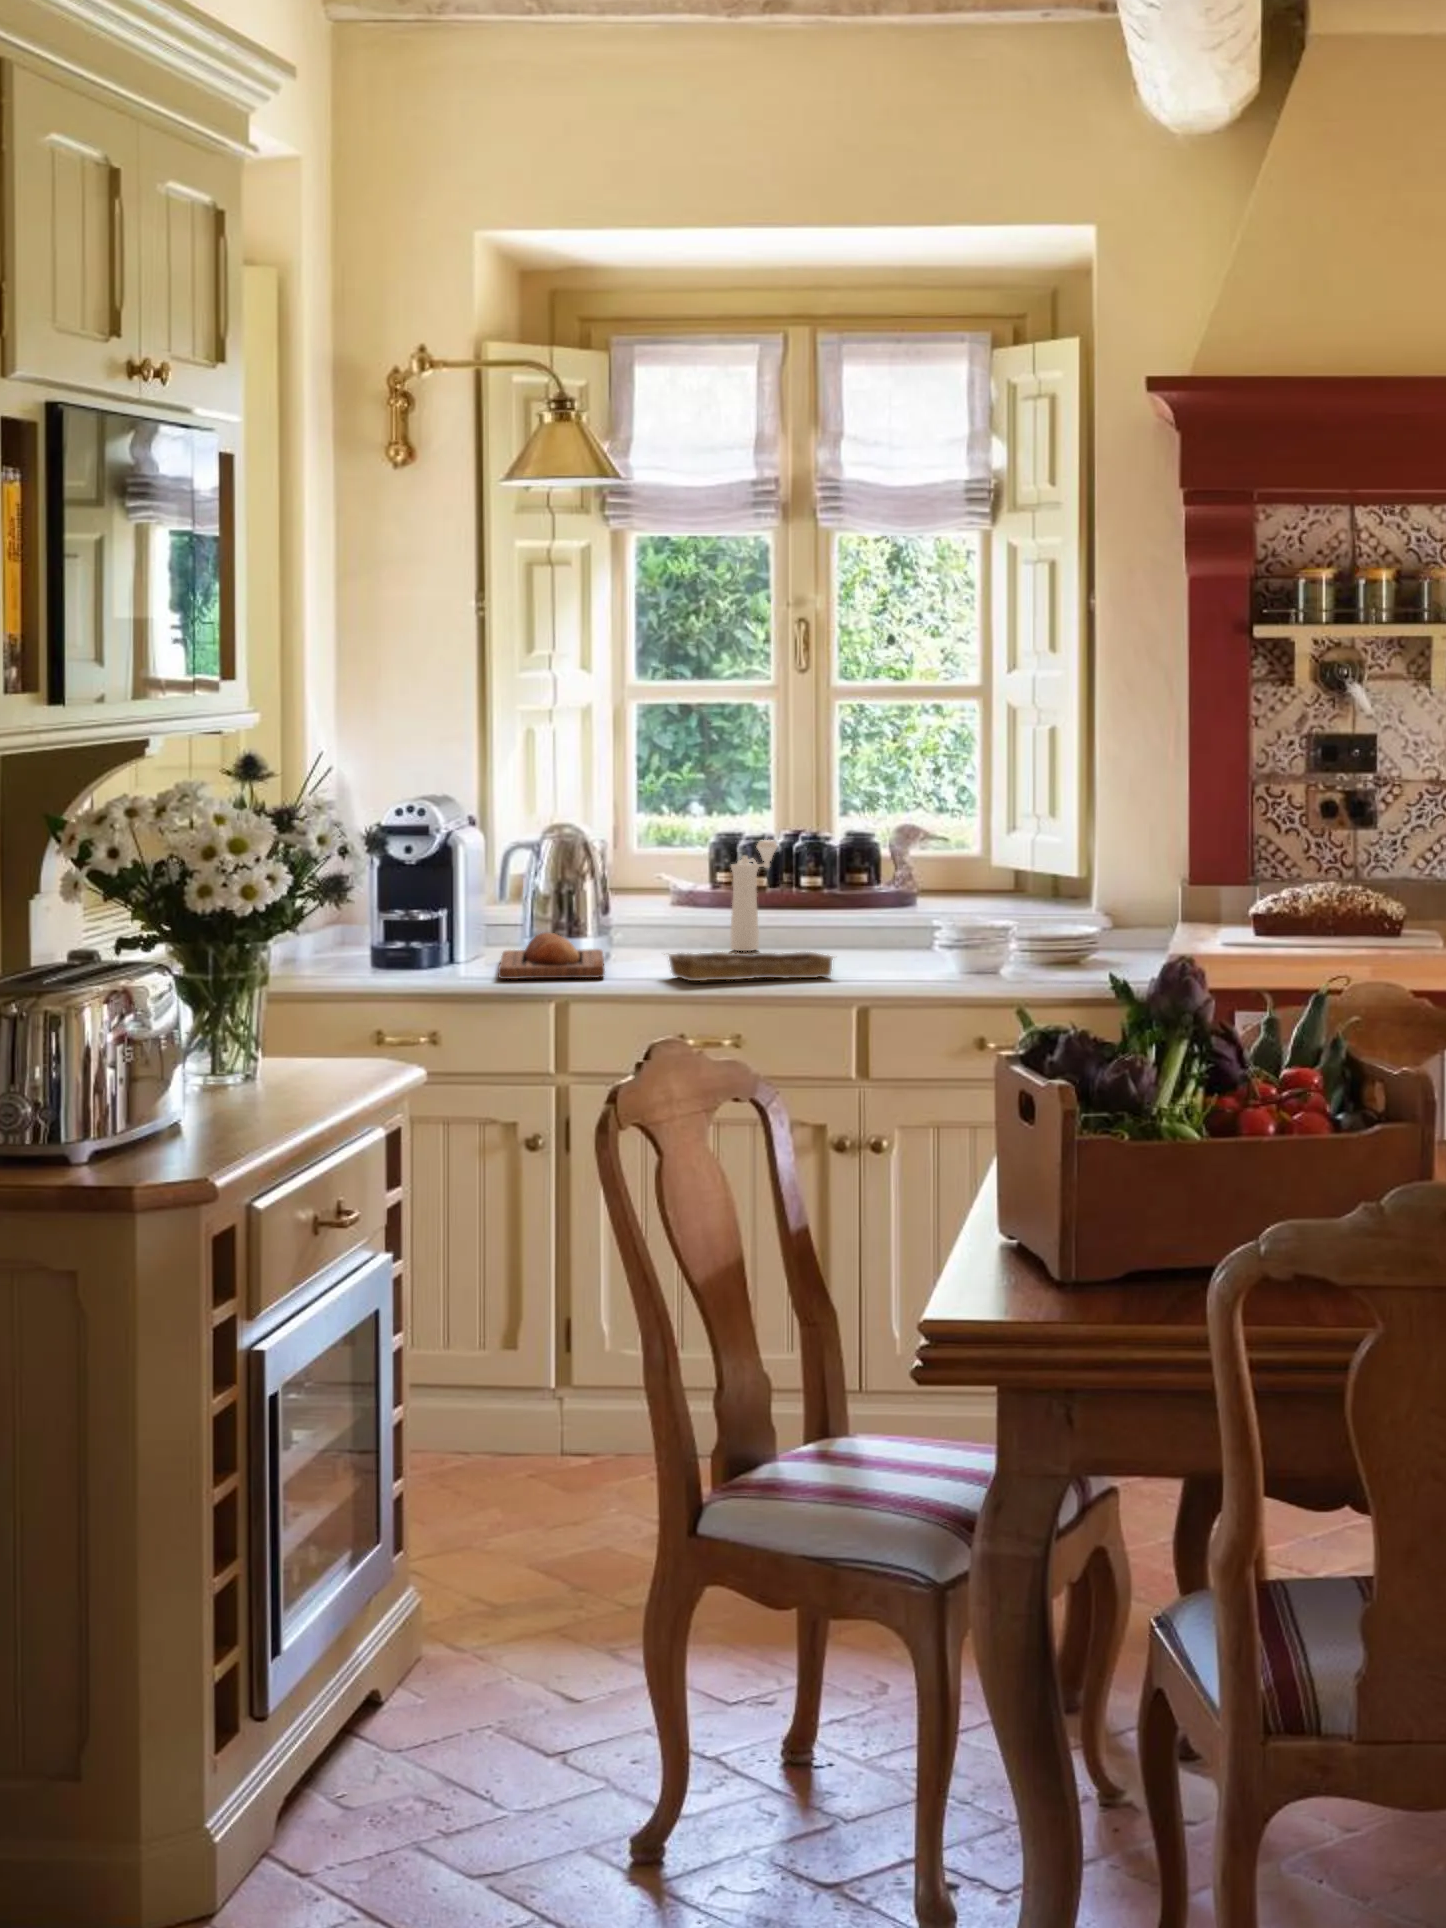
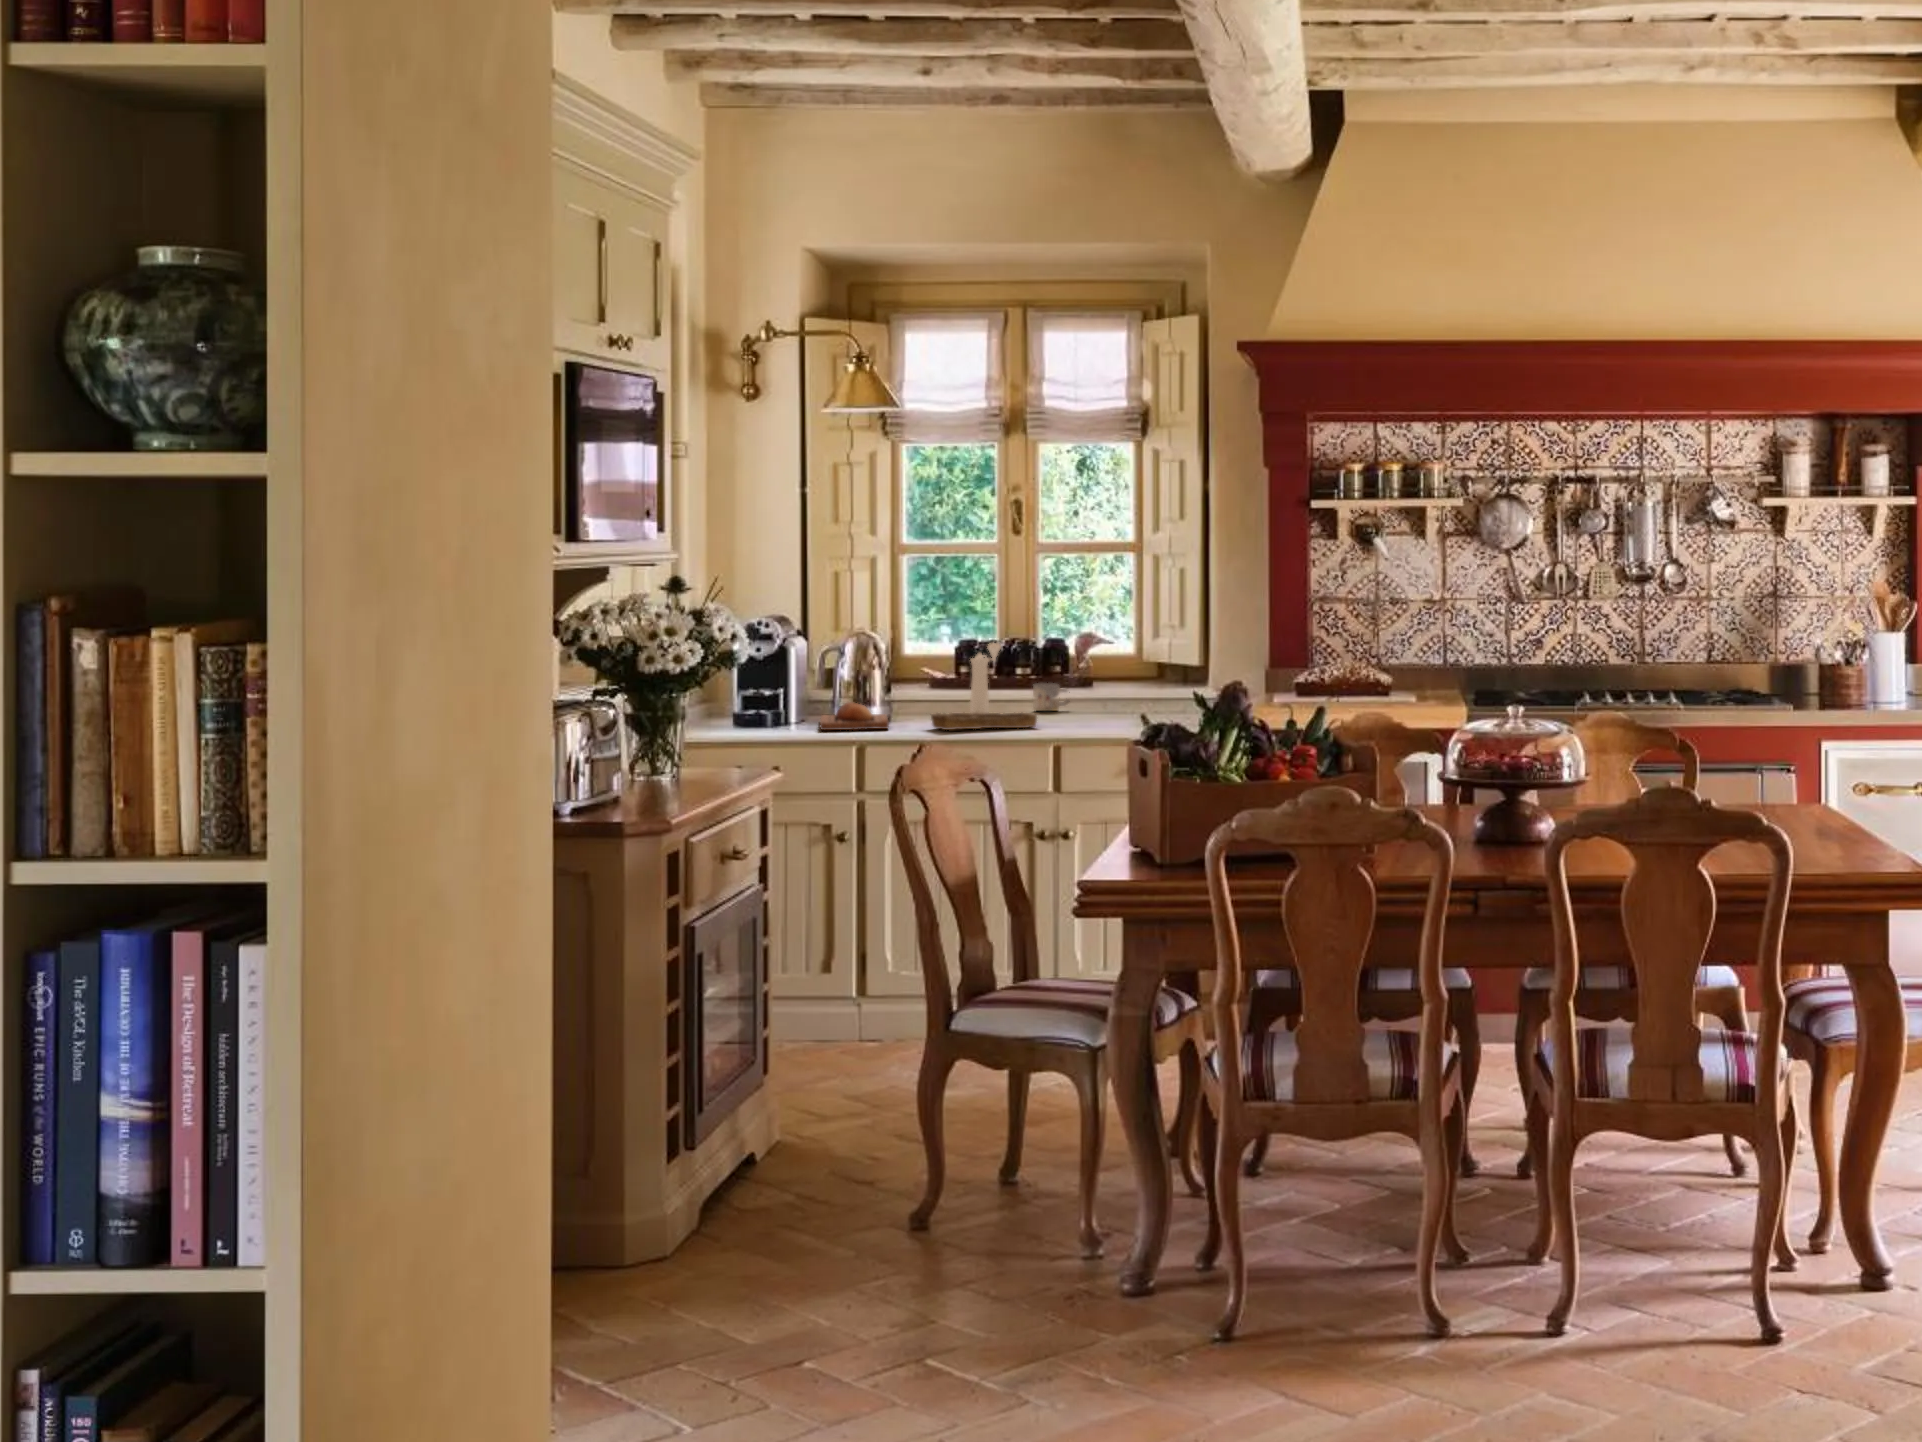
mug: none [826,902,882,945] -> present [1033,683,1069,711]

